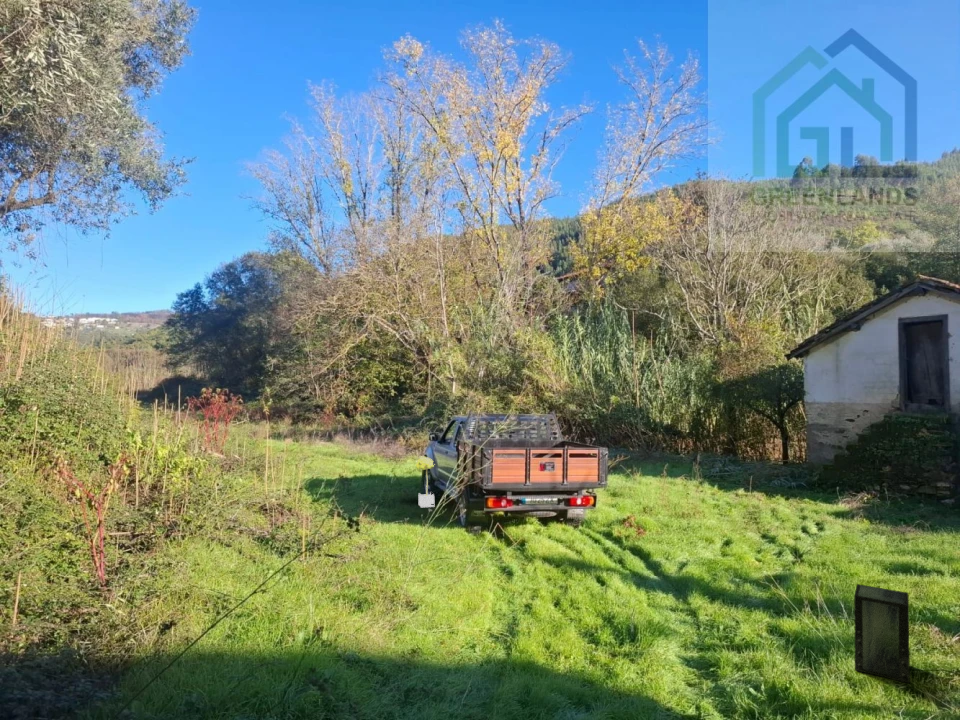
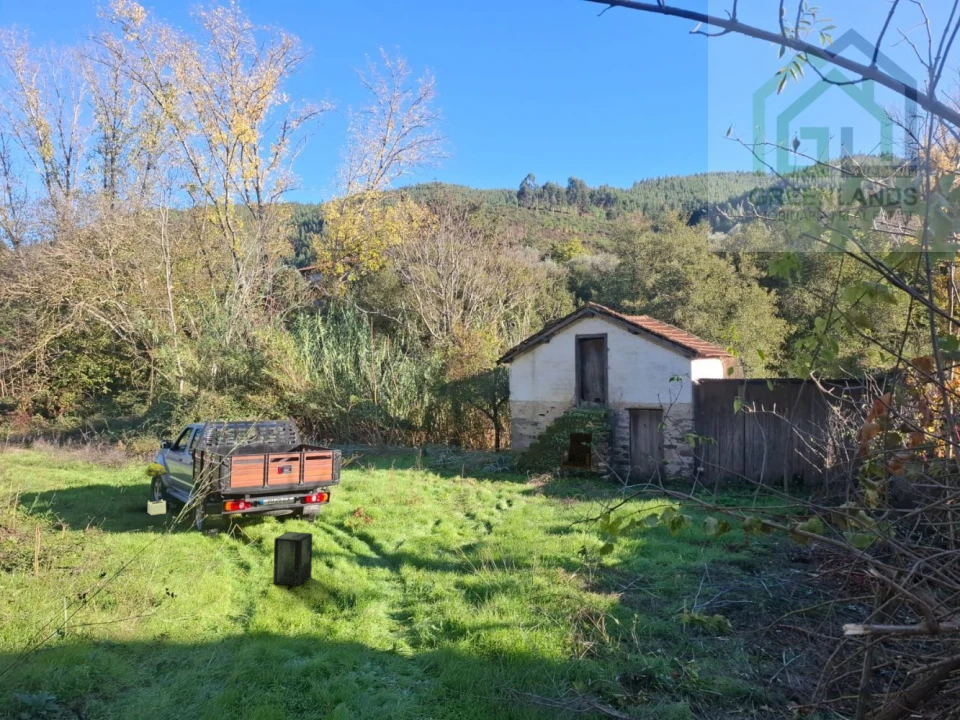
lounge chair: none [884,442,937,502] -> present [561,433,593,477]
storage box: present [854,584,910,683] -> present [273,532,313,586]

